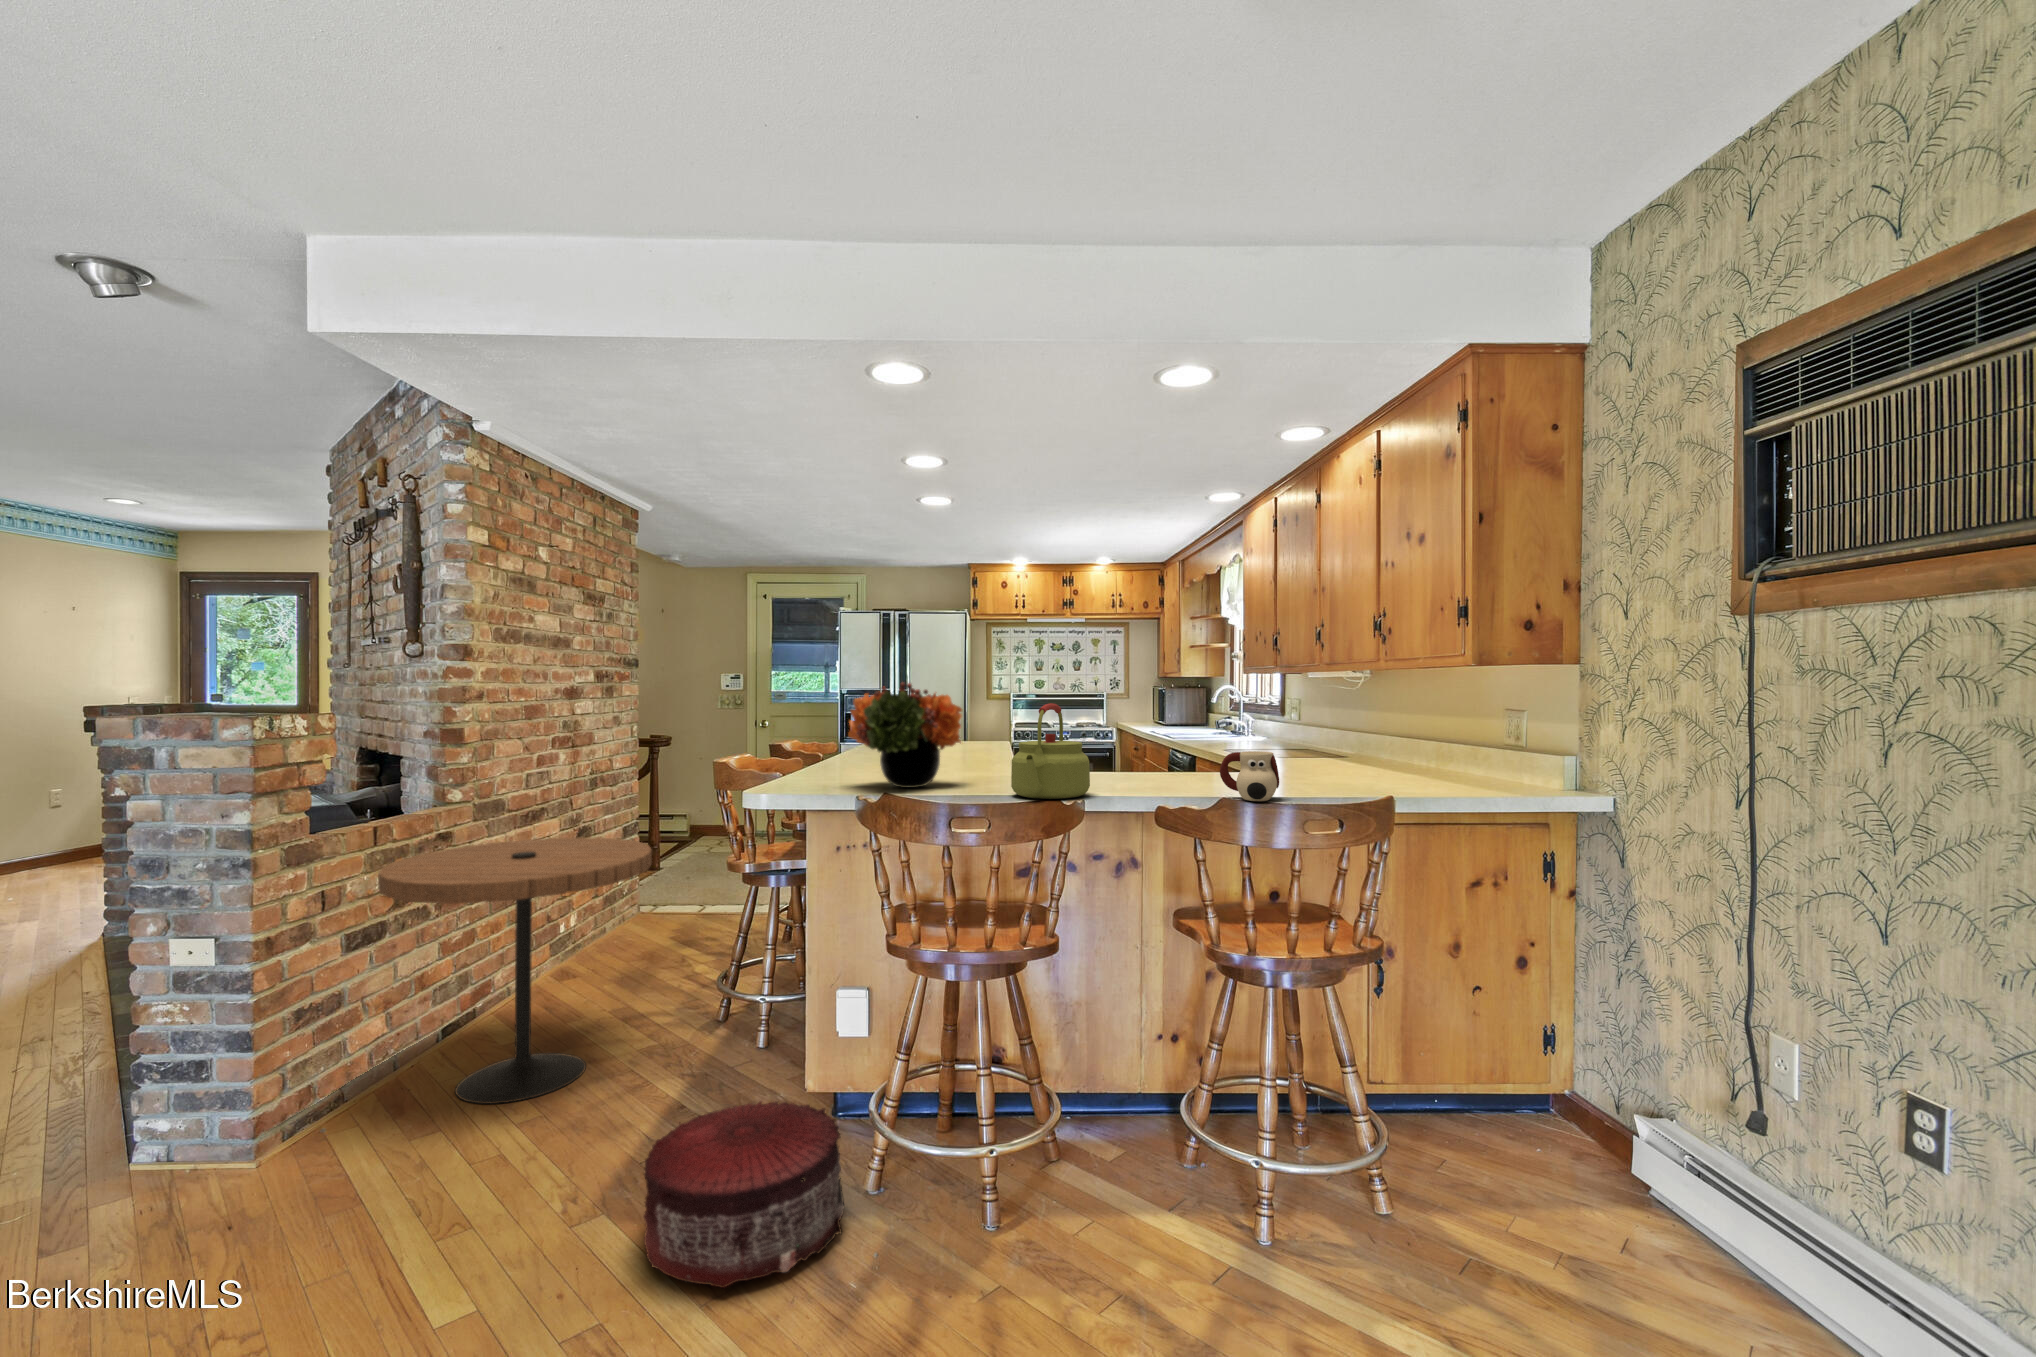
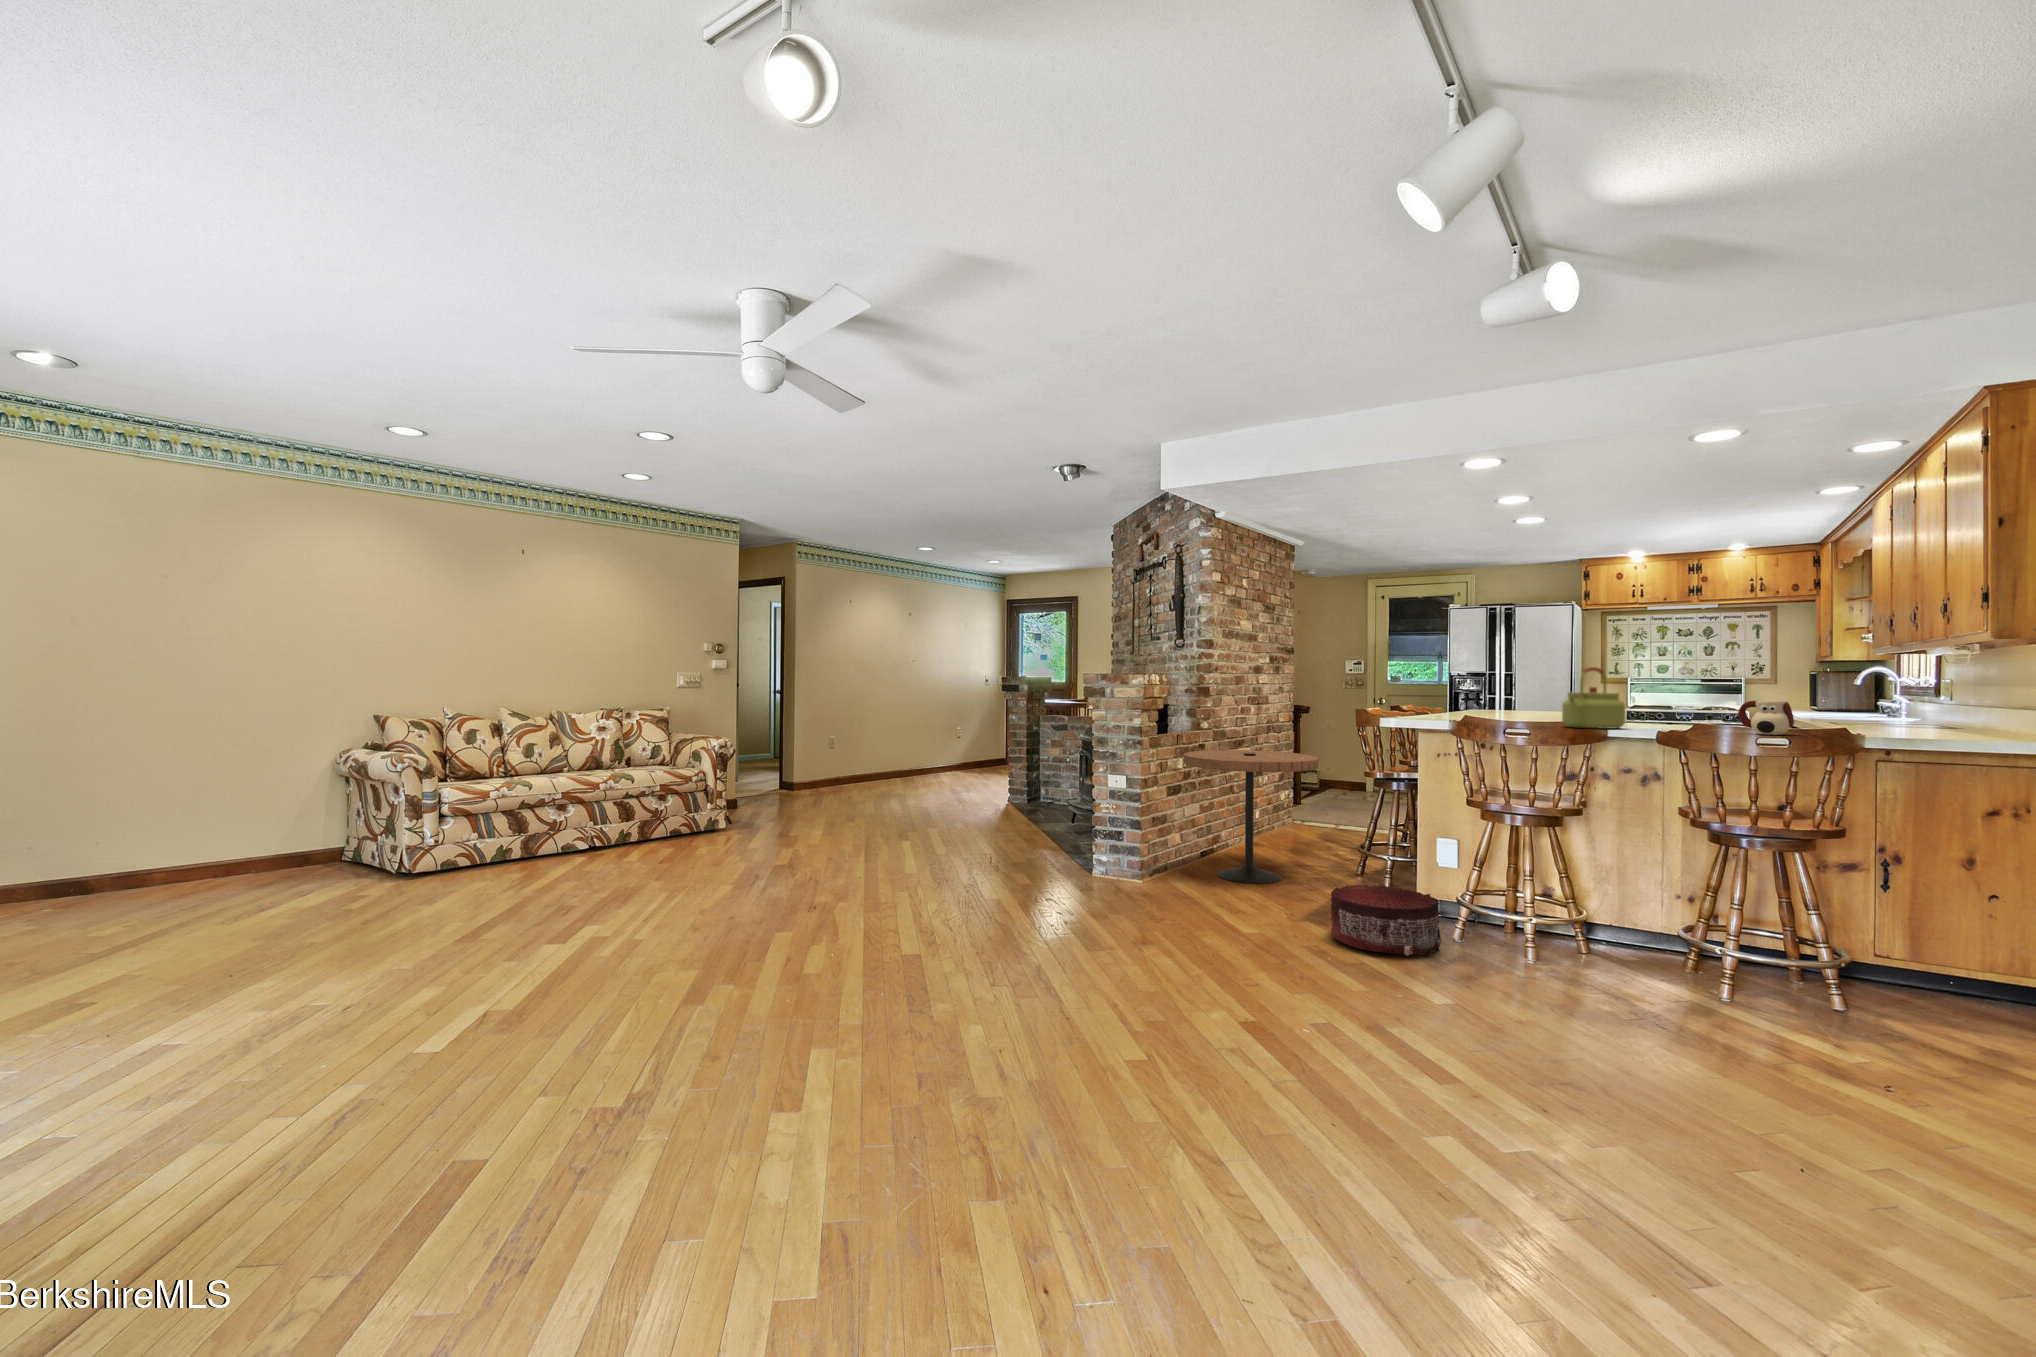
flower arrangement: present [848,682,962,788] -> none [1445,656,1532,723]

